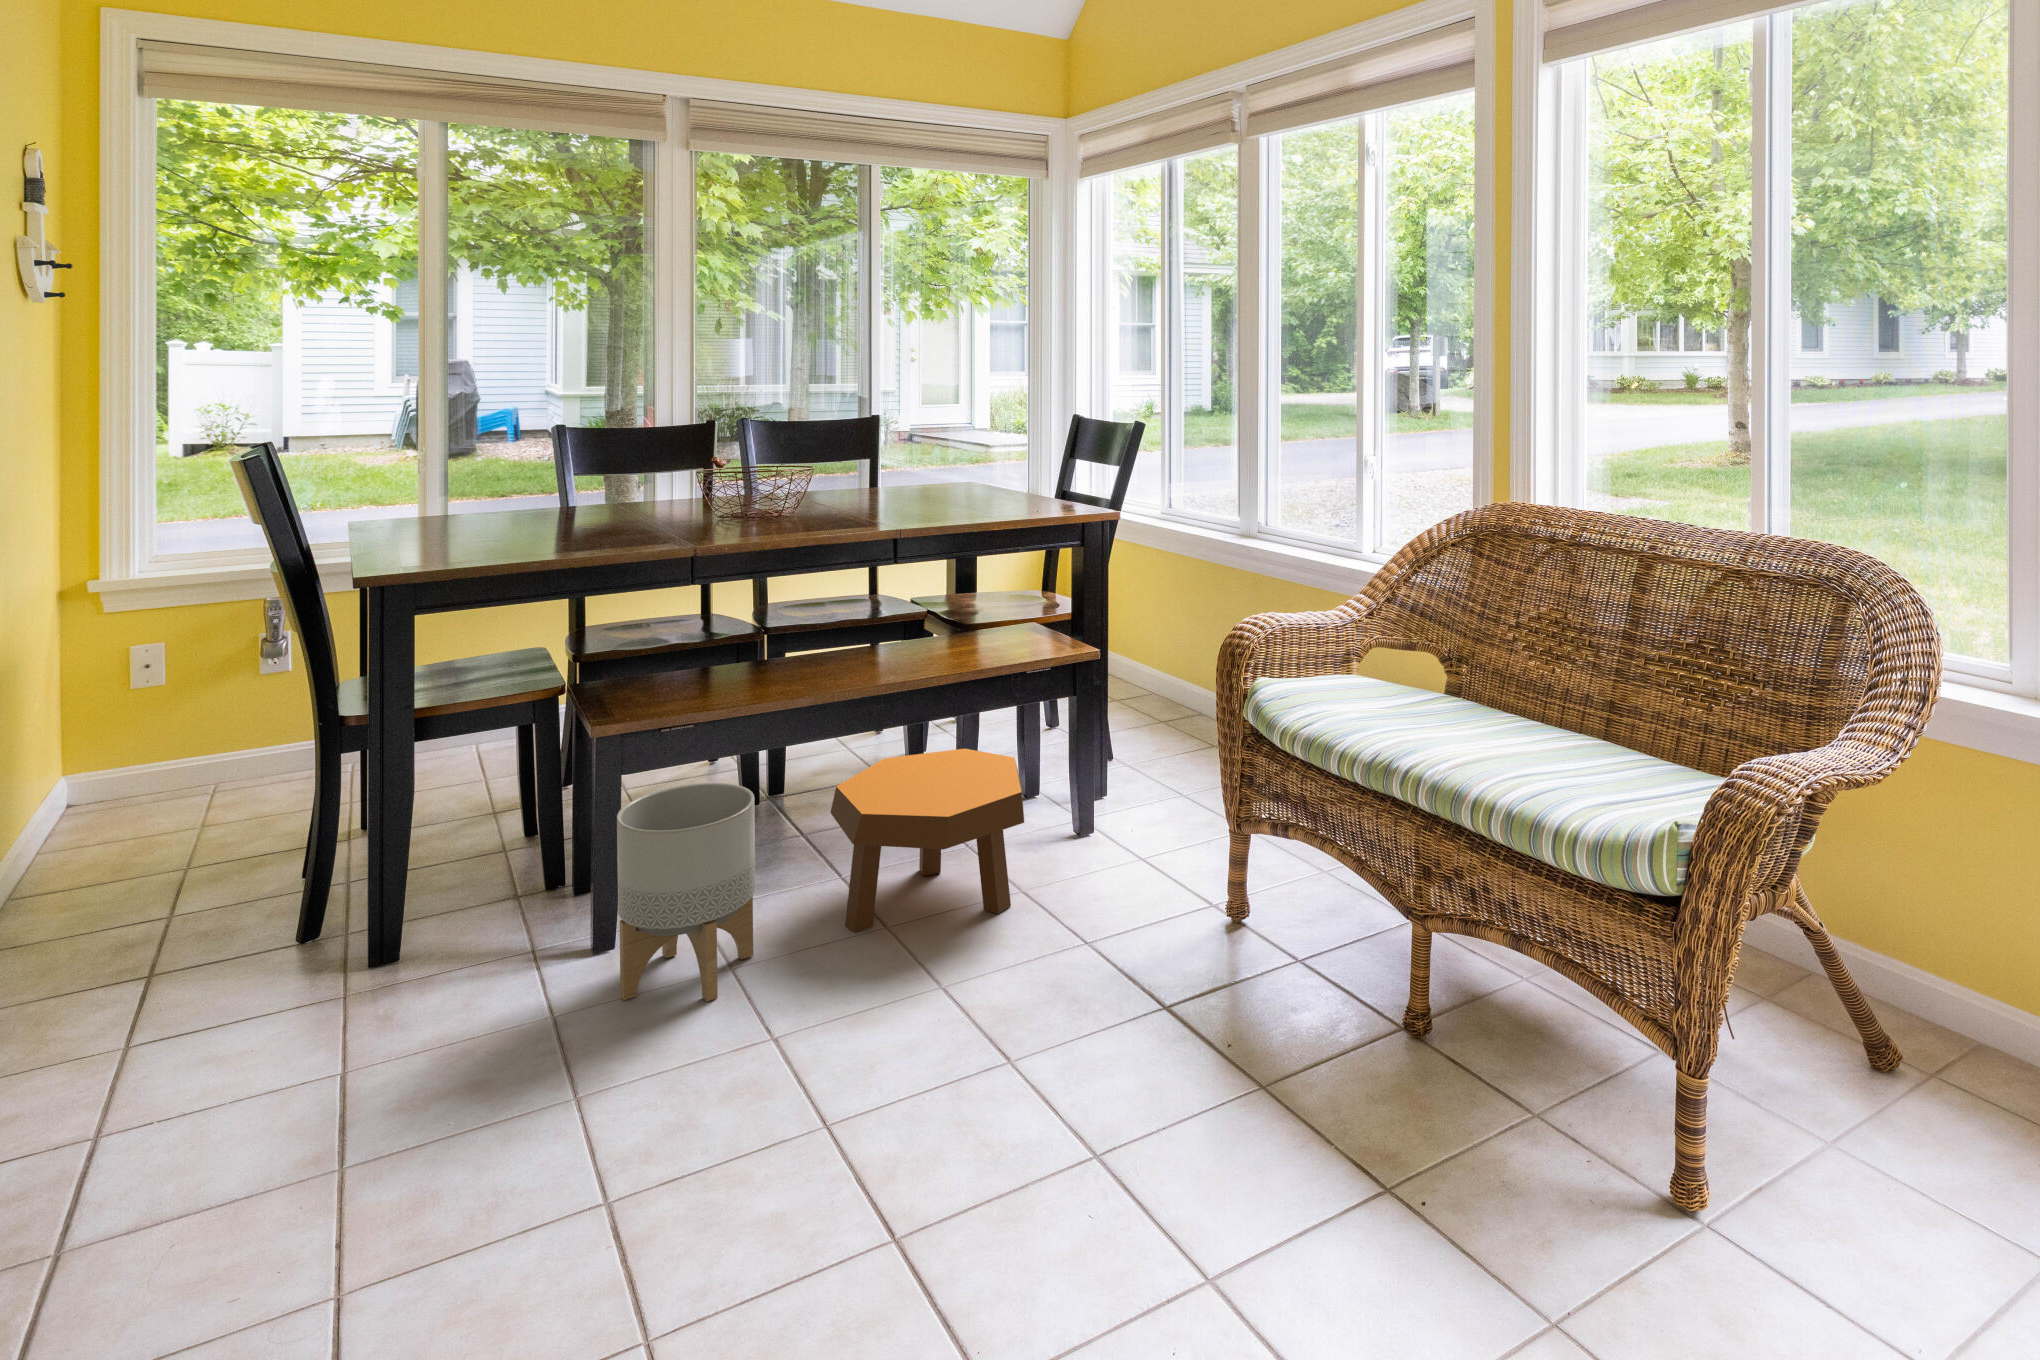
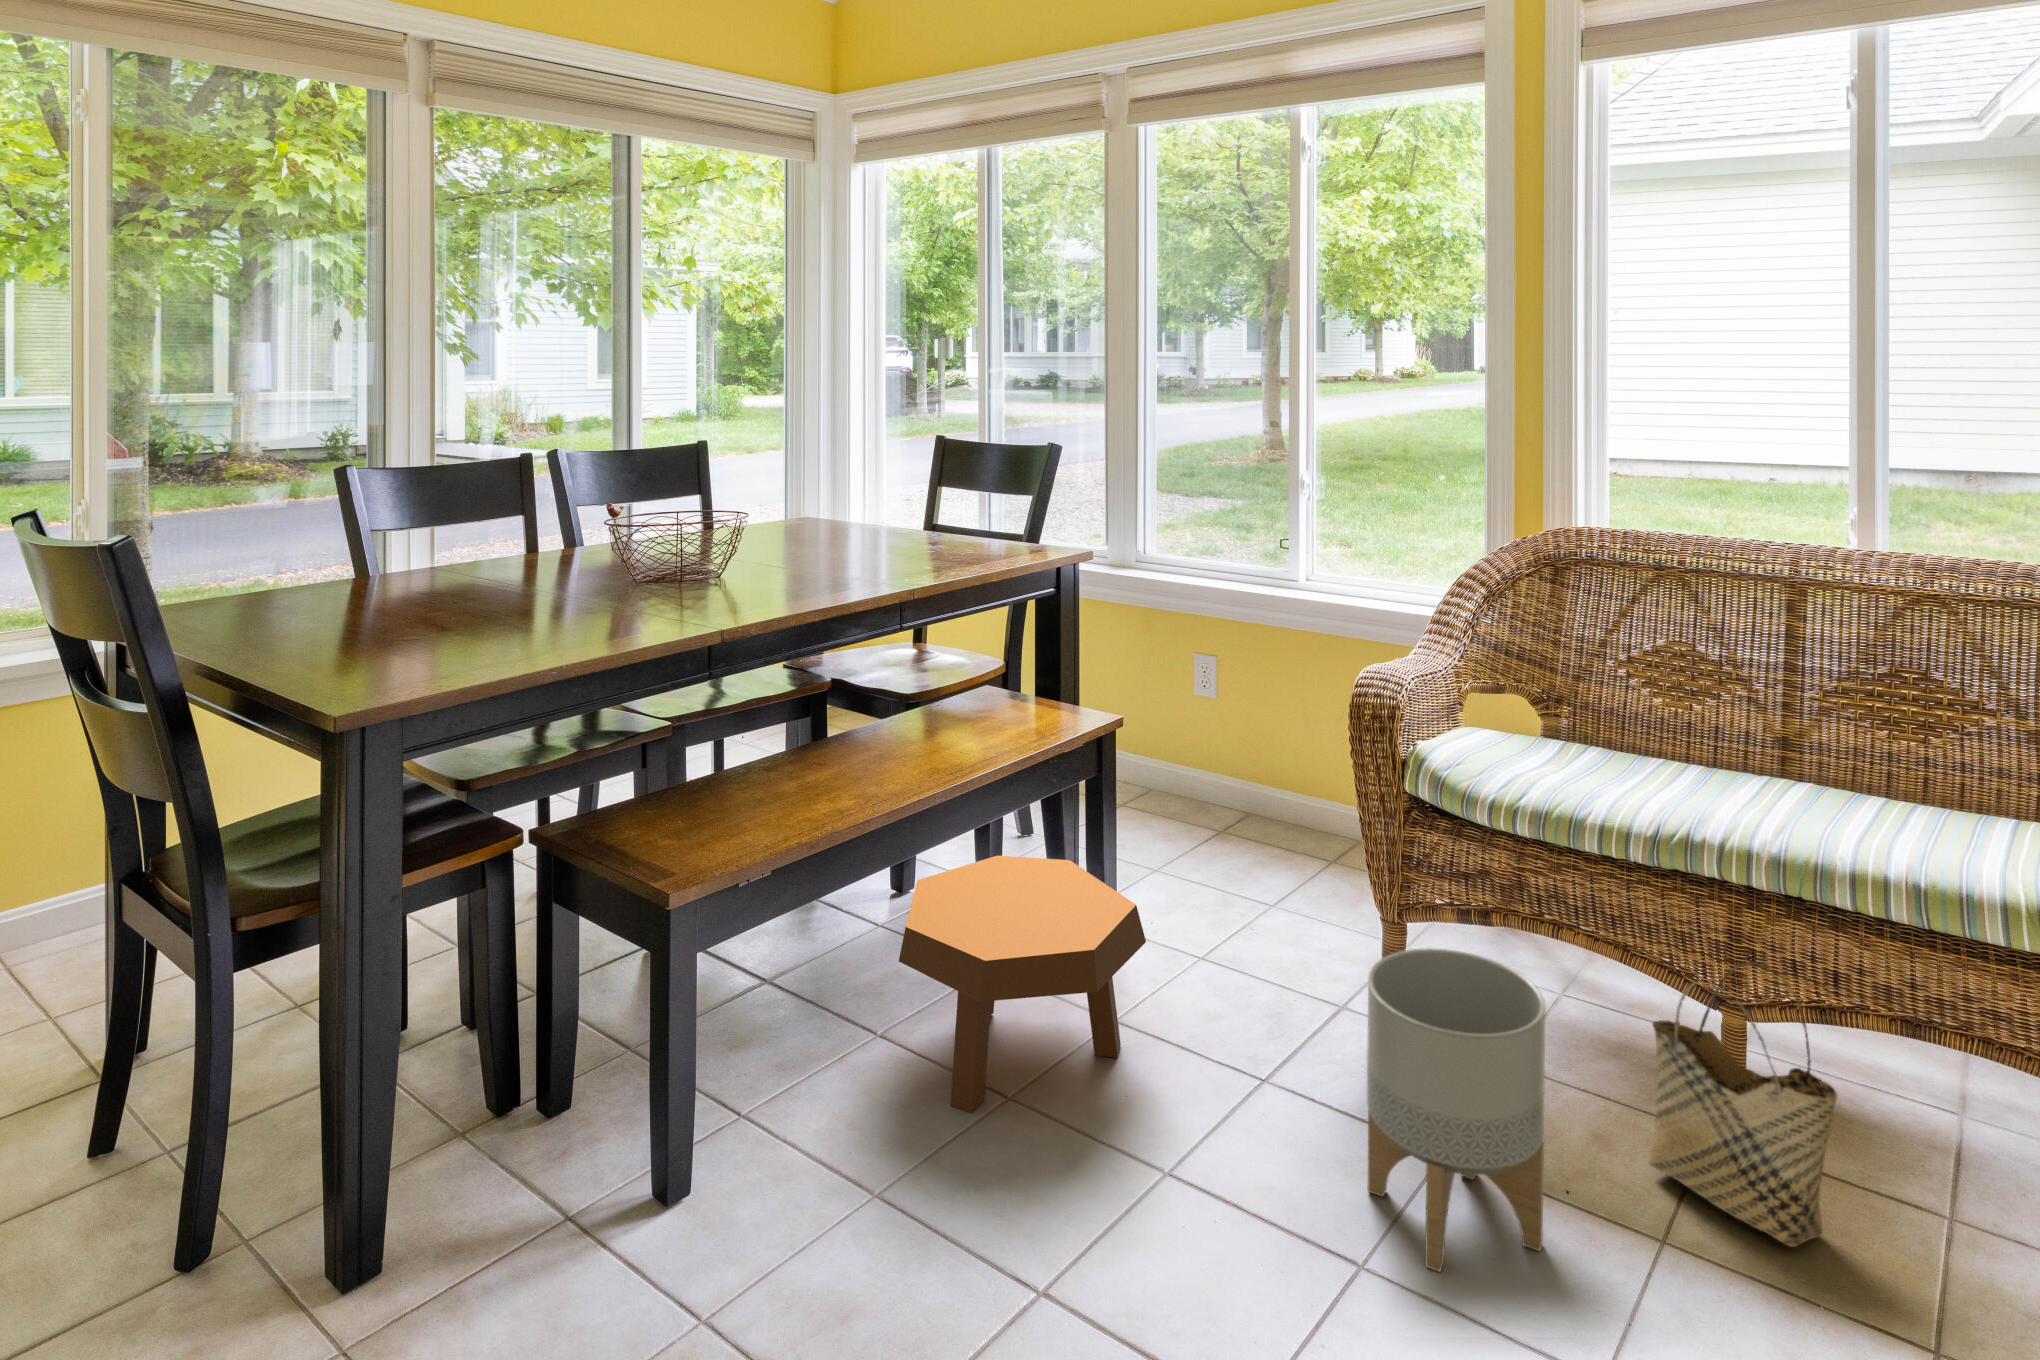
planter: present [617,783,755,1002] -> present [1367,948,1546,1272]
woven basket: none [1323,878,1427,1119] -> present [1649,961,1837,1247]

